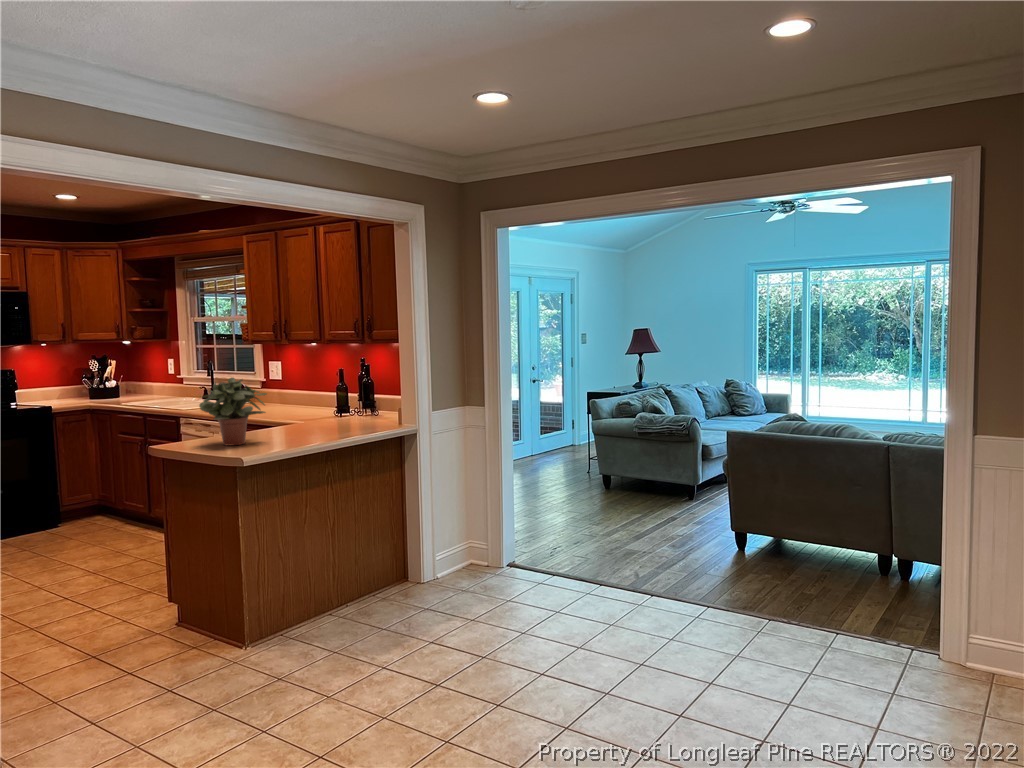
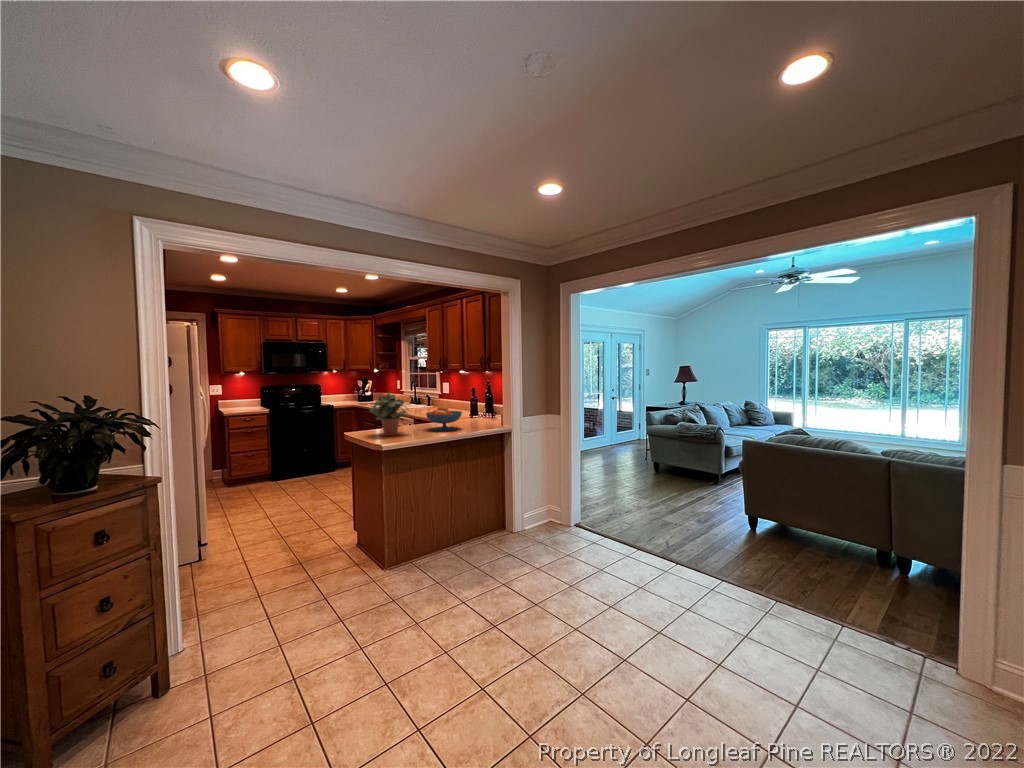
fruit bowl: none [282,397,340,435] -> present [426,406,462,431]

